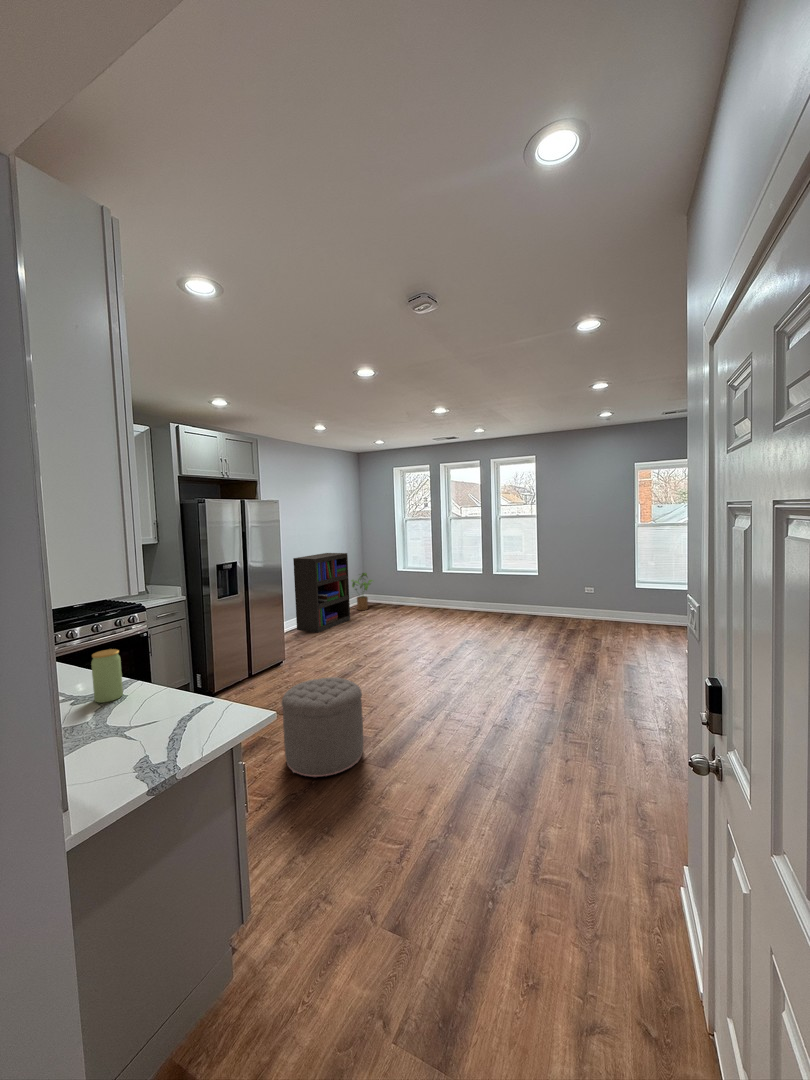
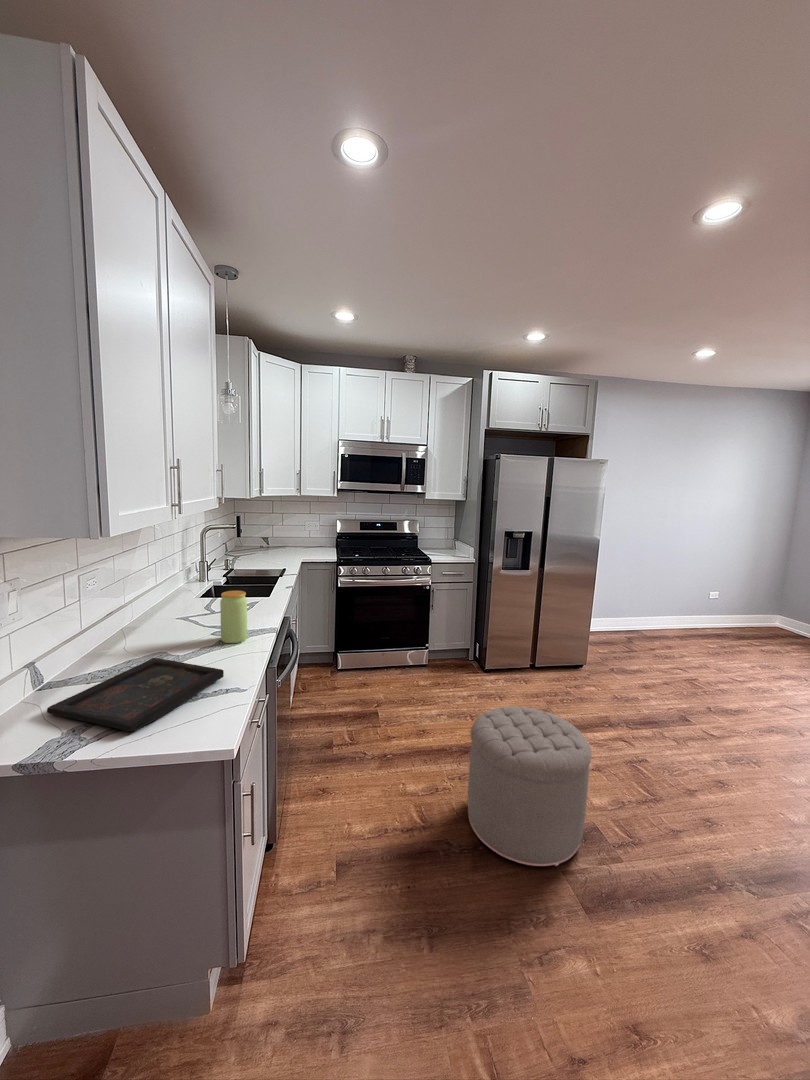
bookshelf: present [293,553,350,633] -> none [638,541,741,647]
house plant: present [351,573,373,610] -> none [749,582,796,638]
tray: none [89,701,200,774] -> present [47,658,224,731]

